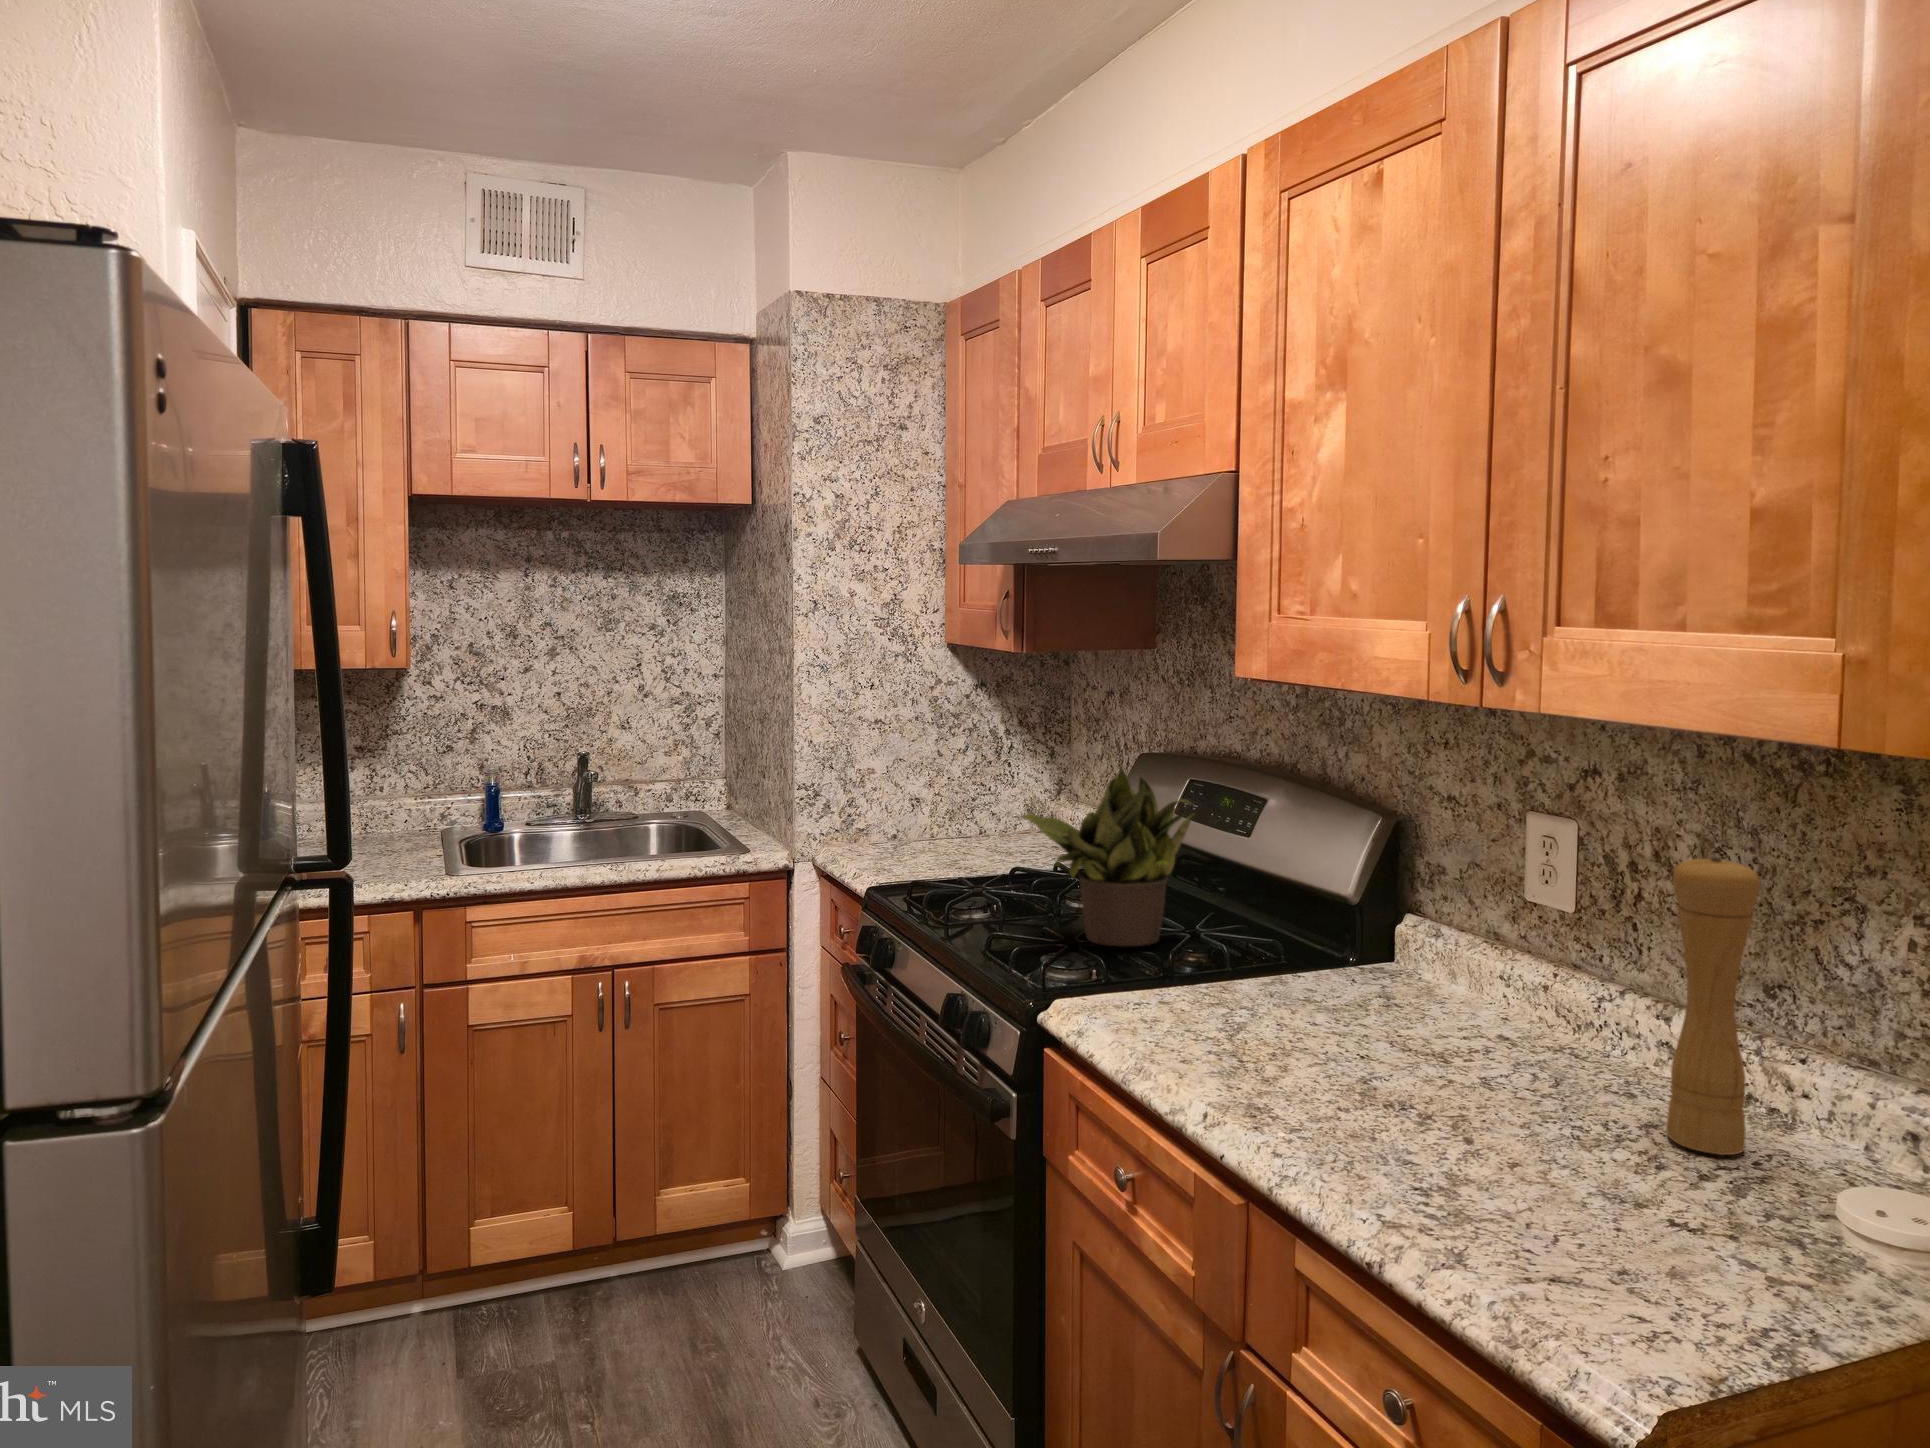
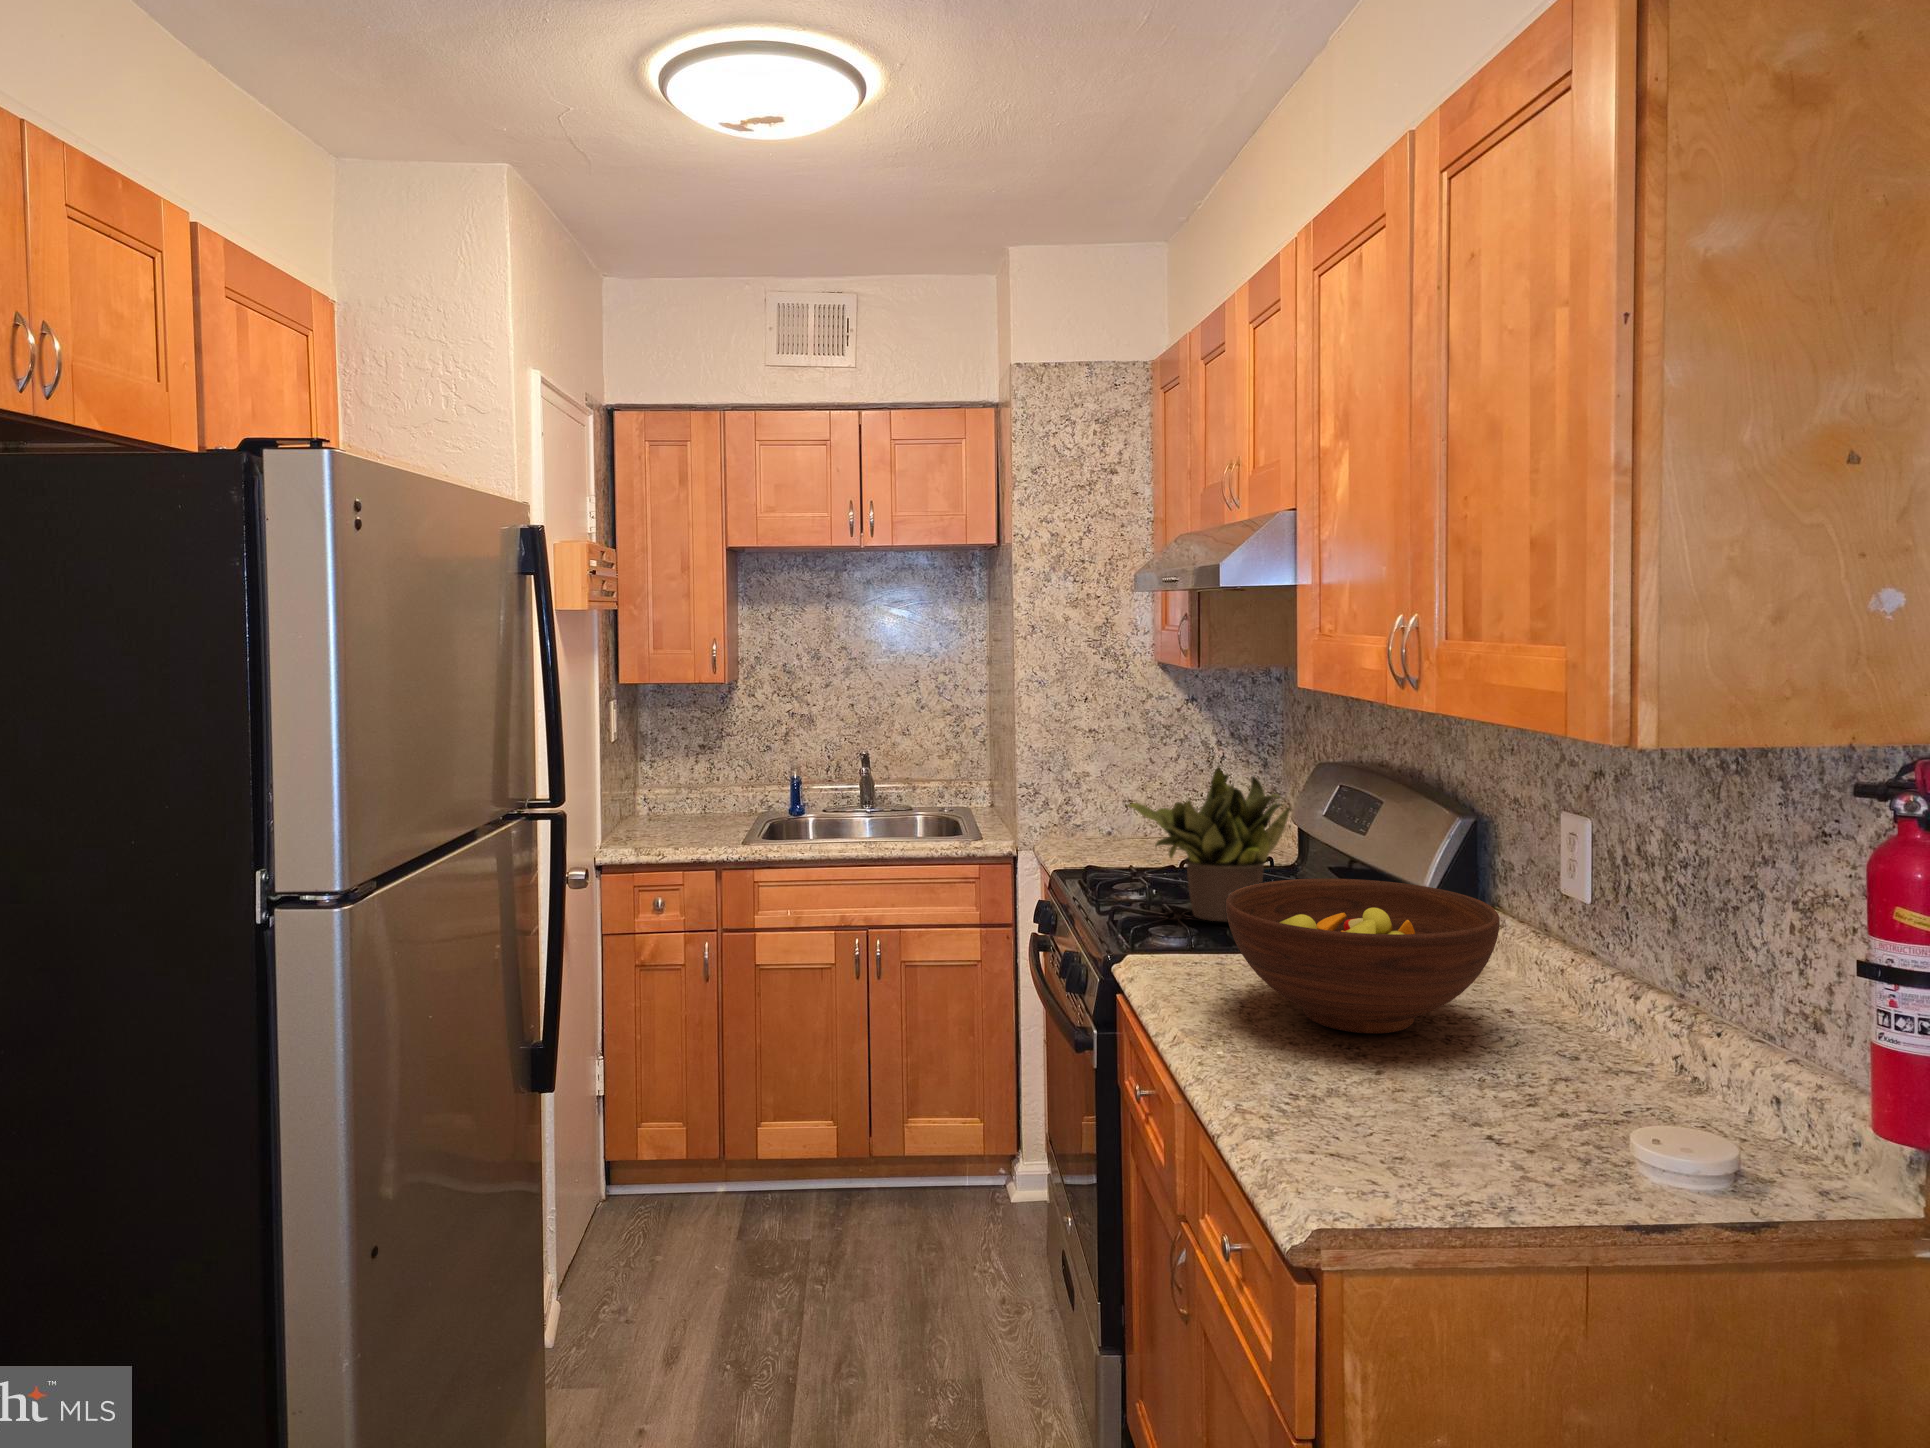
pepper mill: present [1667,856,1760,1155] -> none [1562,839,1639,1112]
fruit bowl: none [1236,899,1549,1081] -> present [1226,879,1500,1033]

